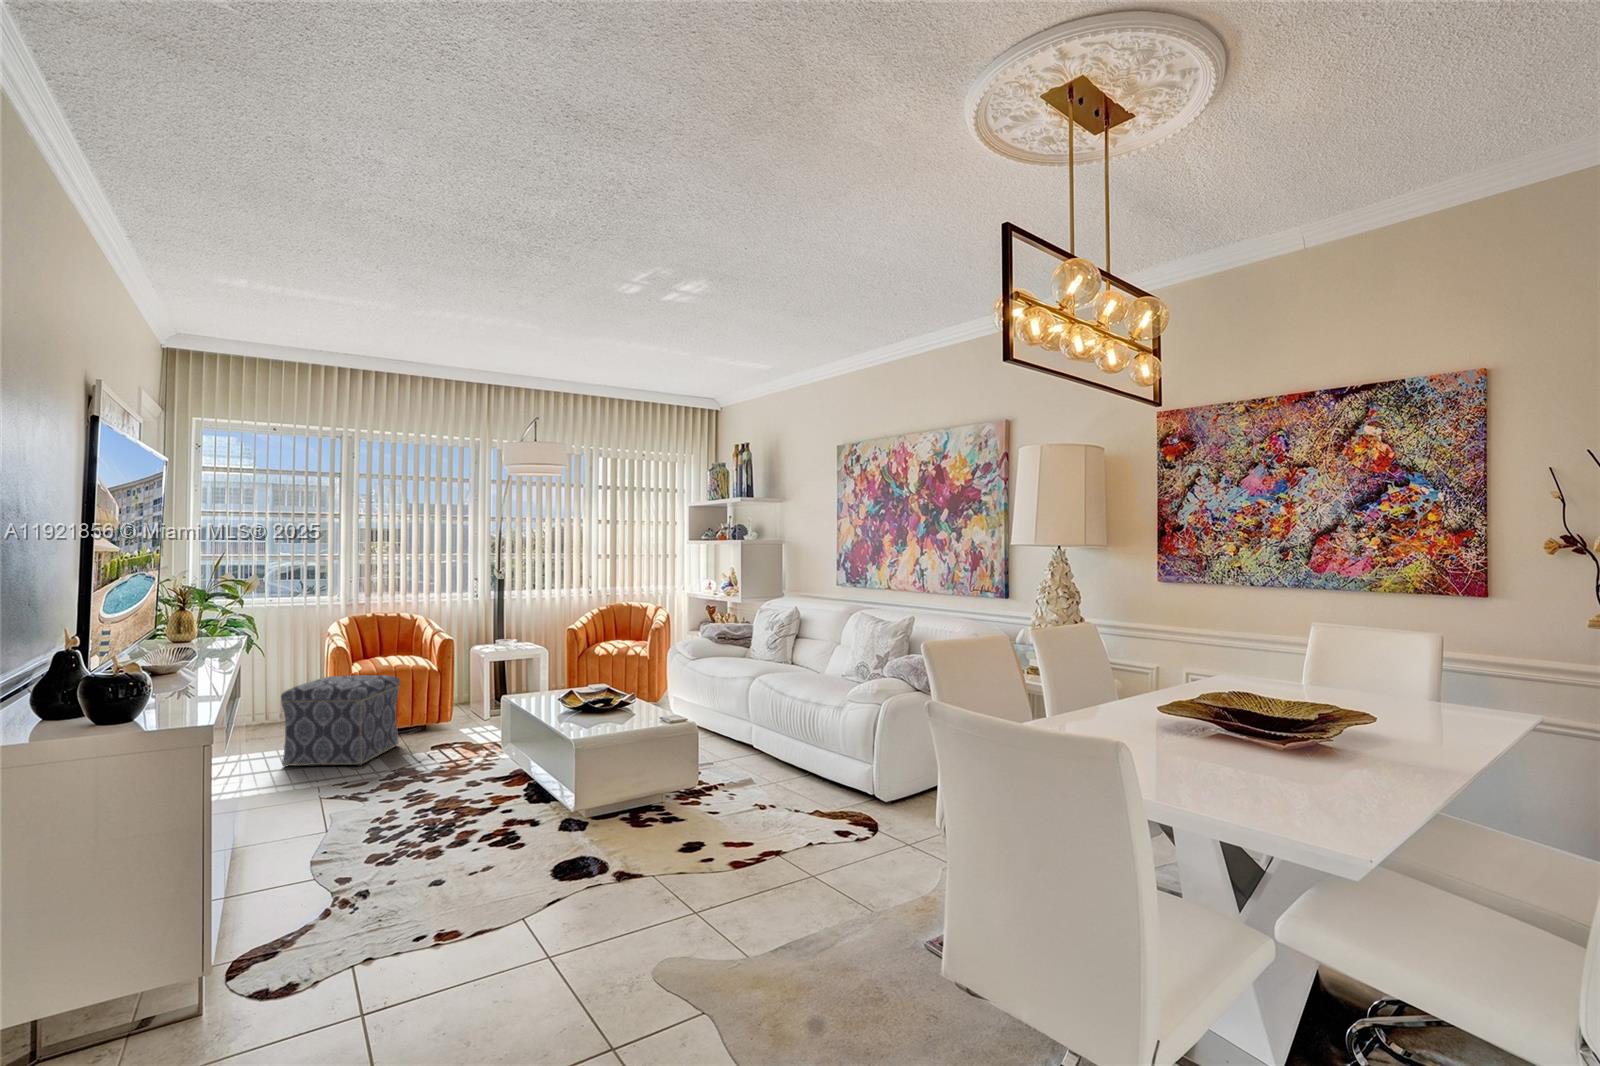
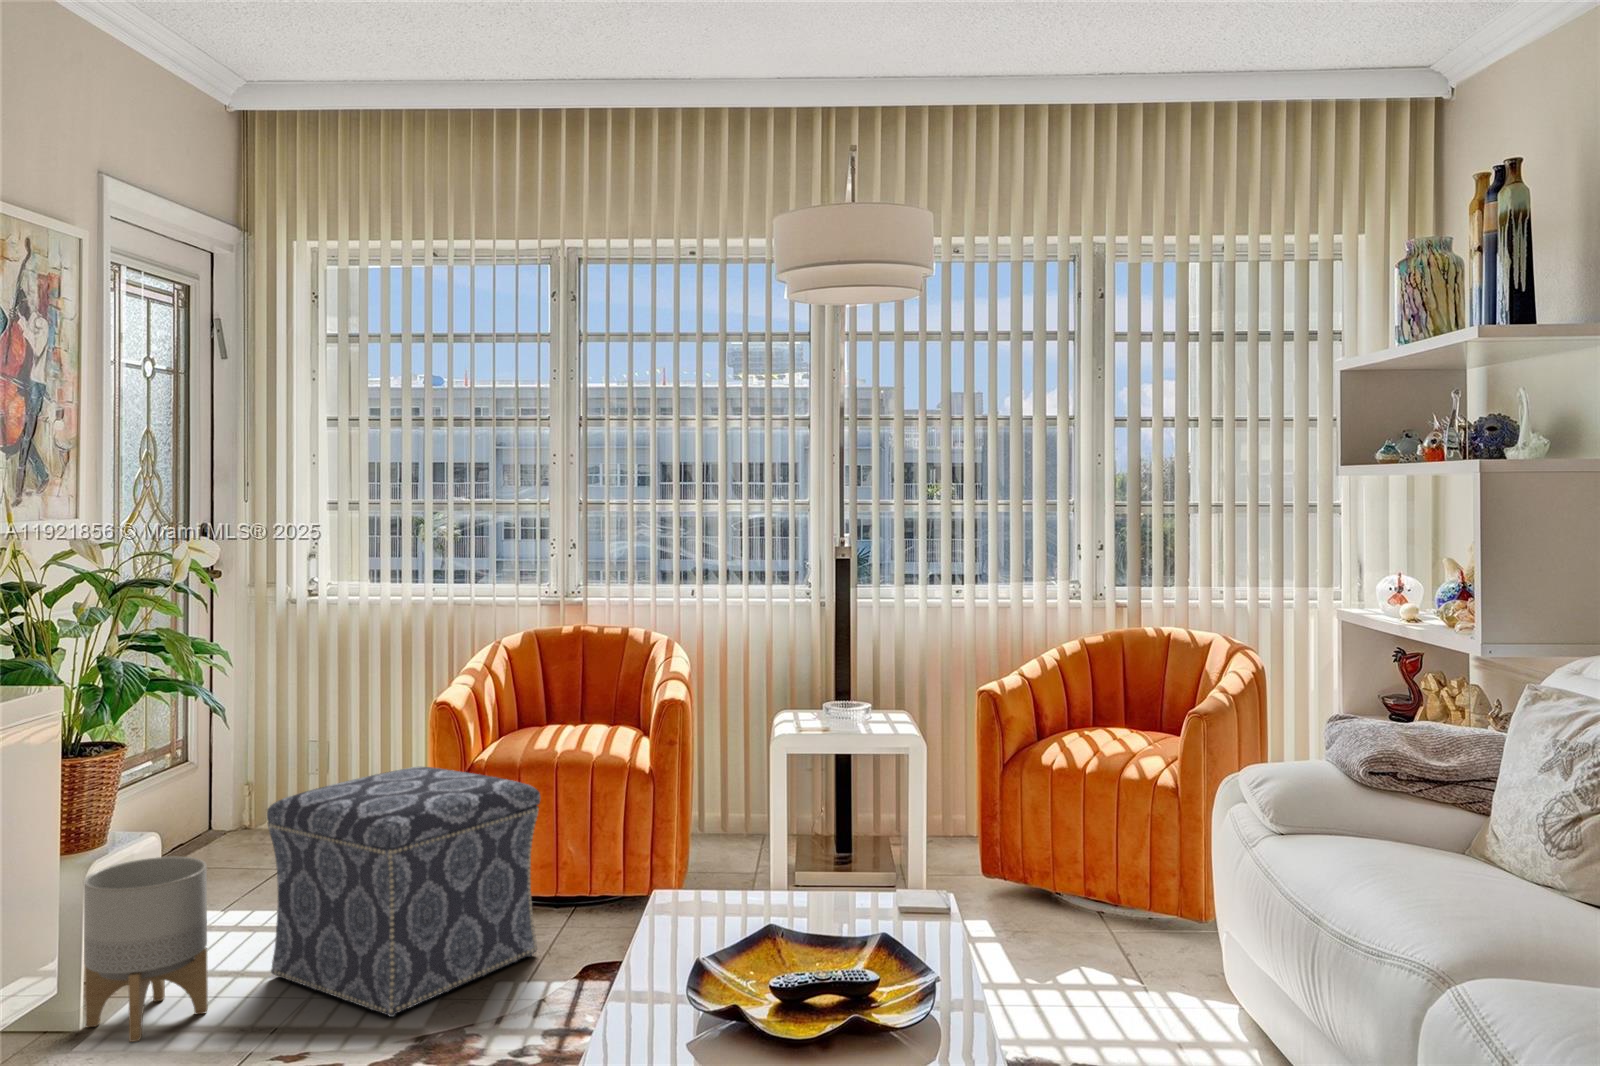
planter: none [217,716,271,789] -> present [84,857,208,1042]

